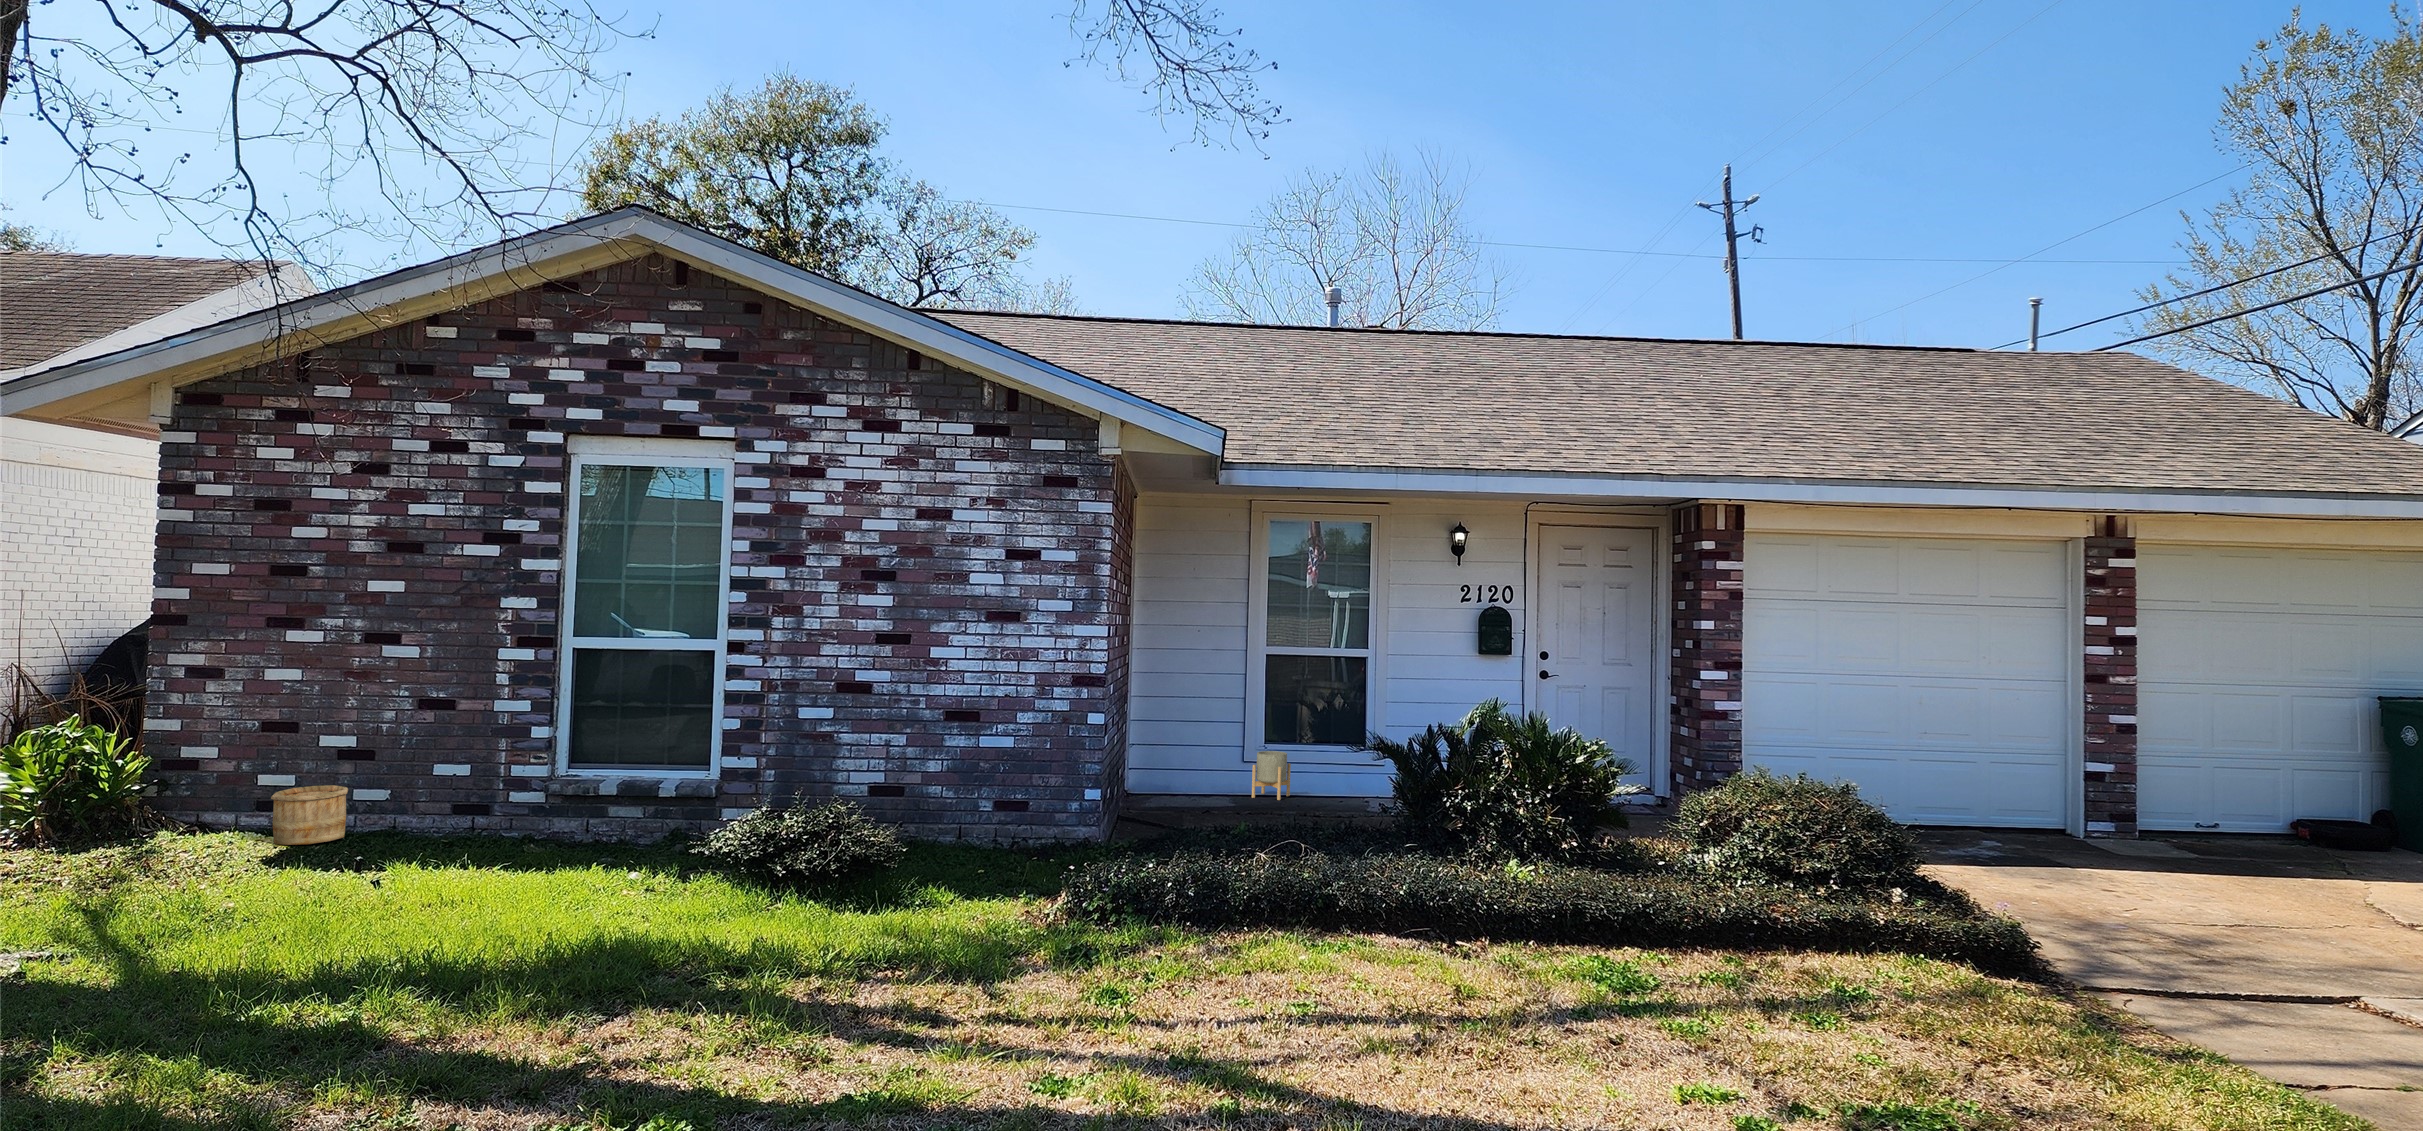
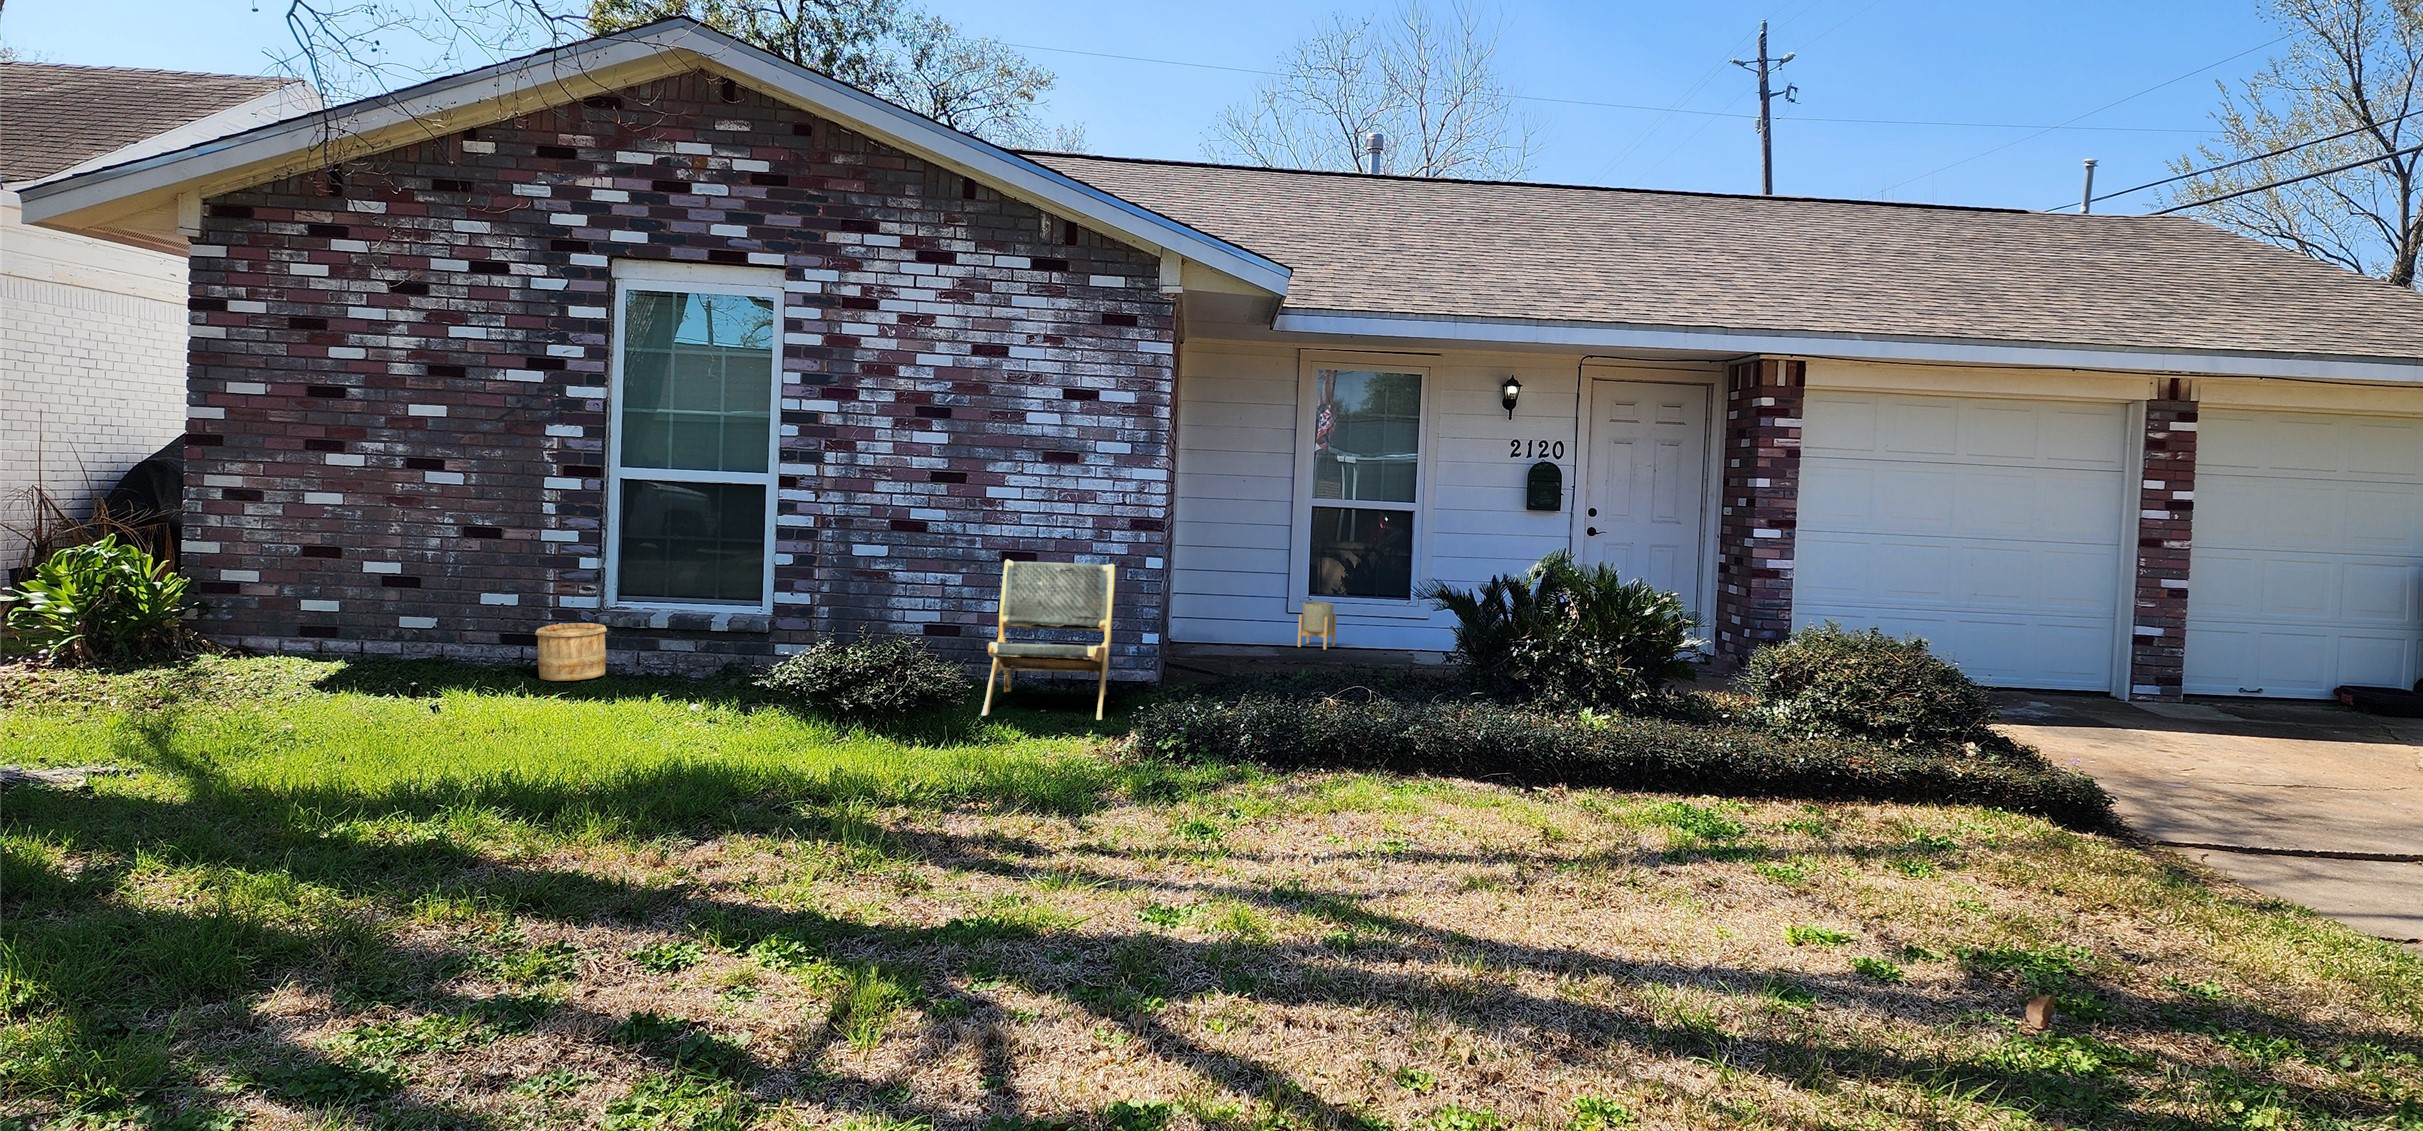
lounge chair: none [919,720,1057,881] -> present [981,559,1116,720]
wooden bucket: present [271,785,348,845] -> present [535,623,607,681]

